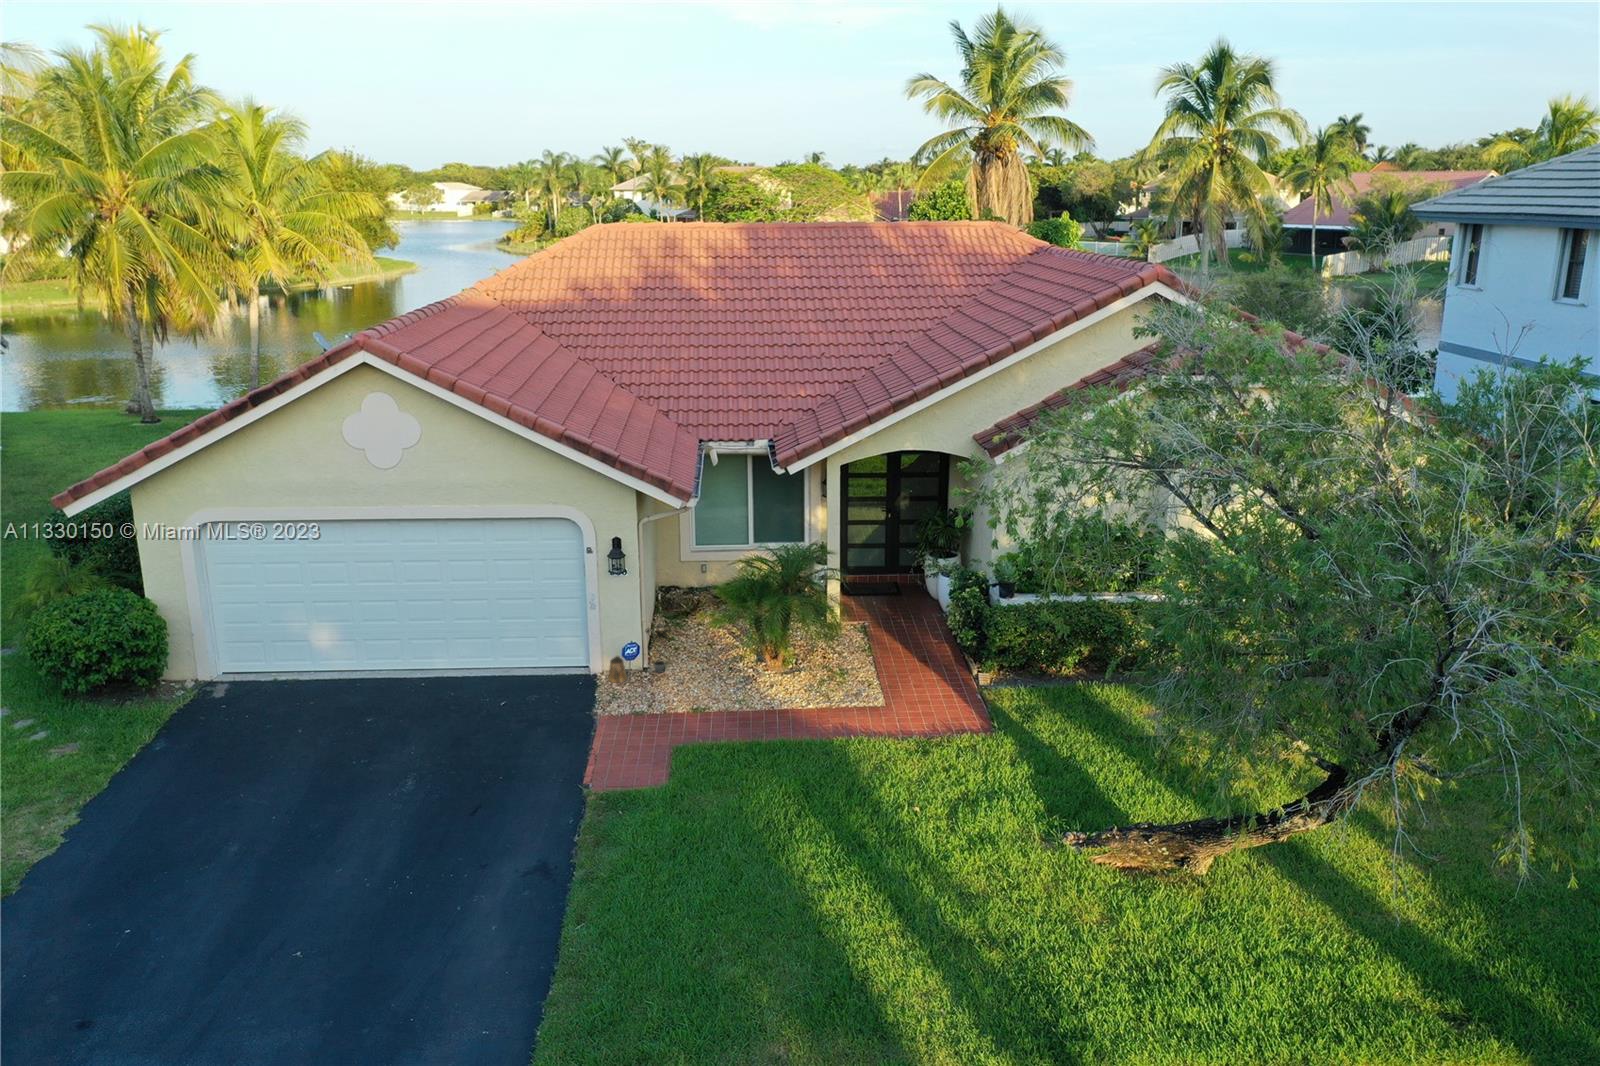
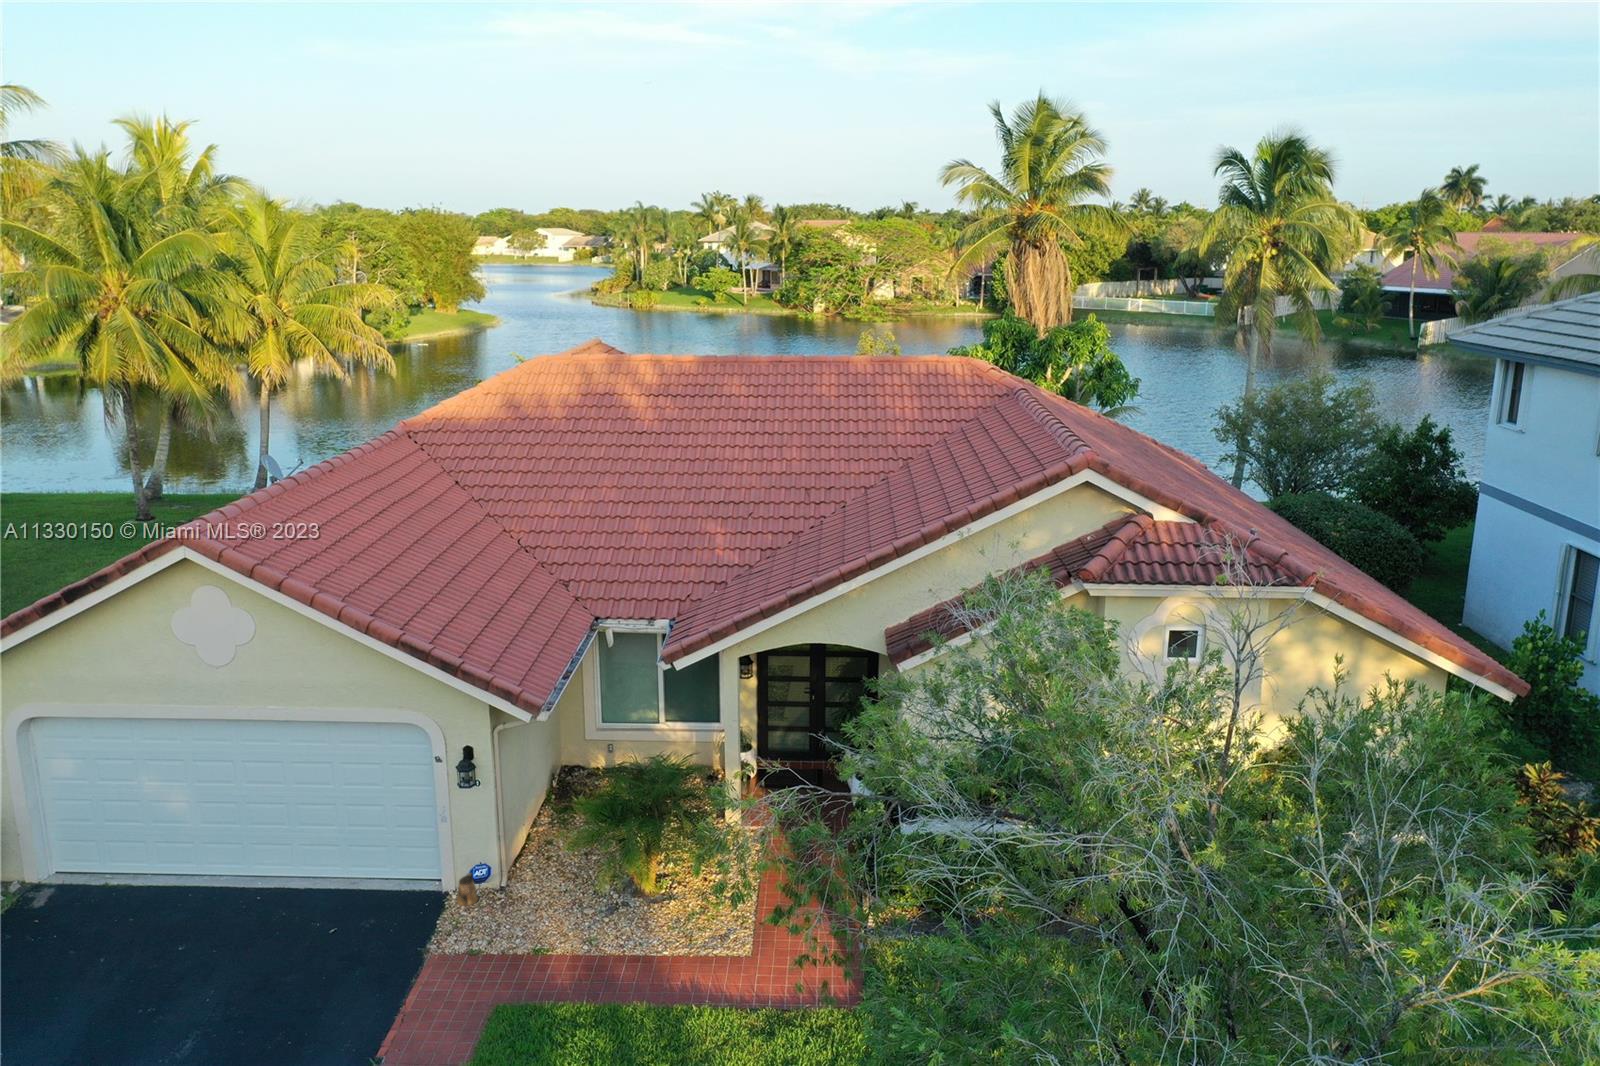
potted plant: present [646,624,672,673] -> none [499,837,536,893]

